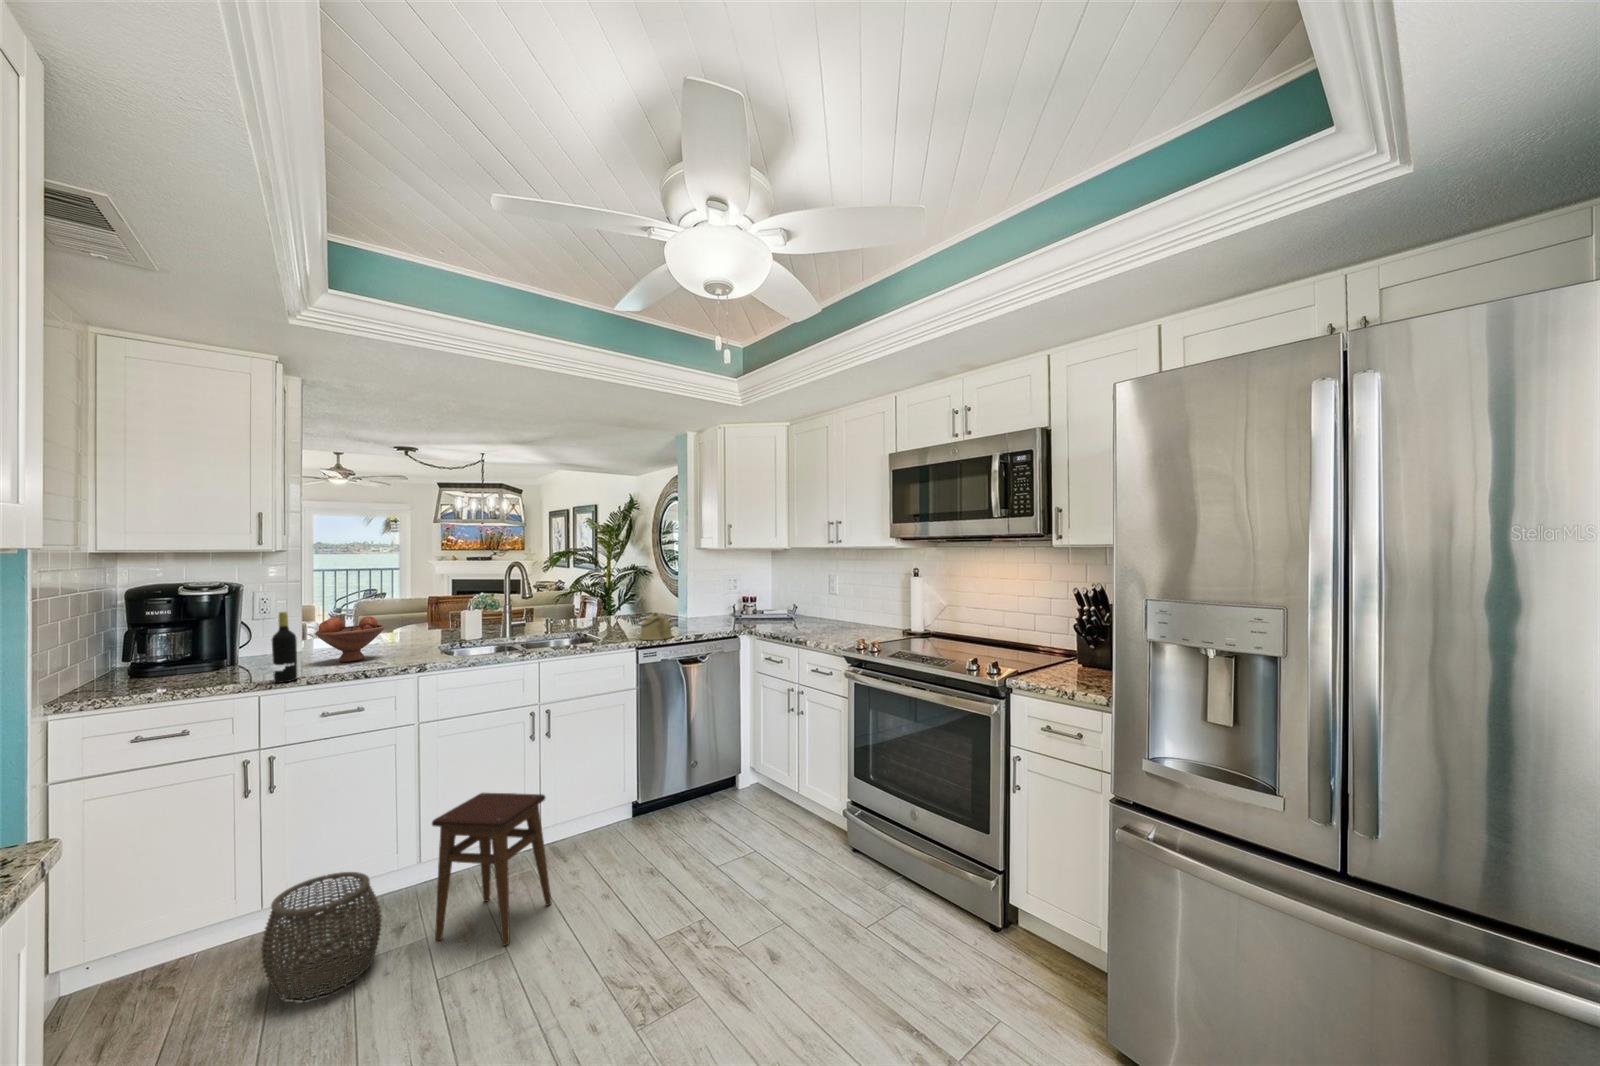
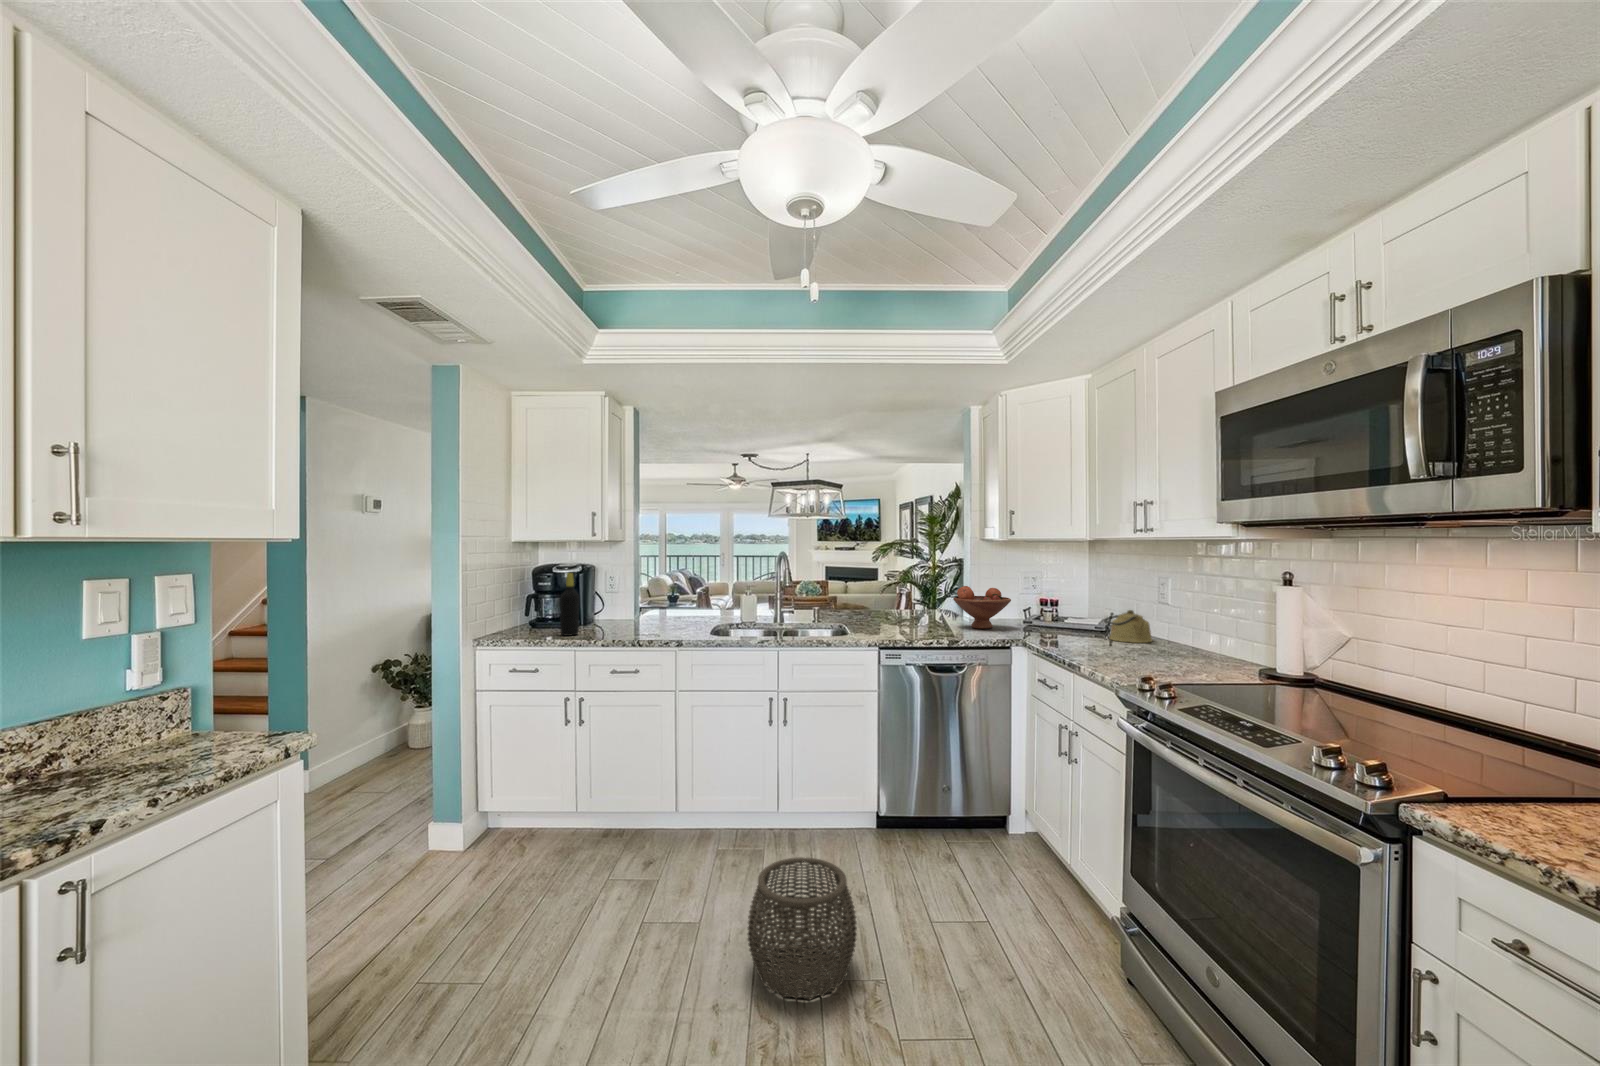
kettle: present [636,613,673,640] -> present [1104,610,1152,643]
fruit bowl: present [315,616,385,662] -> present [953,586,1011,629]
stool: present [432,793,551,945] -> none [620,774,737,951]
woven basket: present [261,872,382,1000] -> present [748,857,857,1000]

